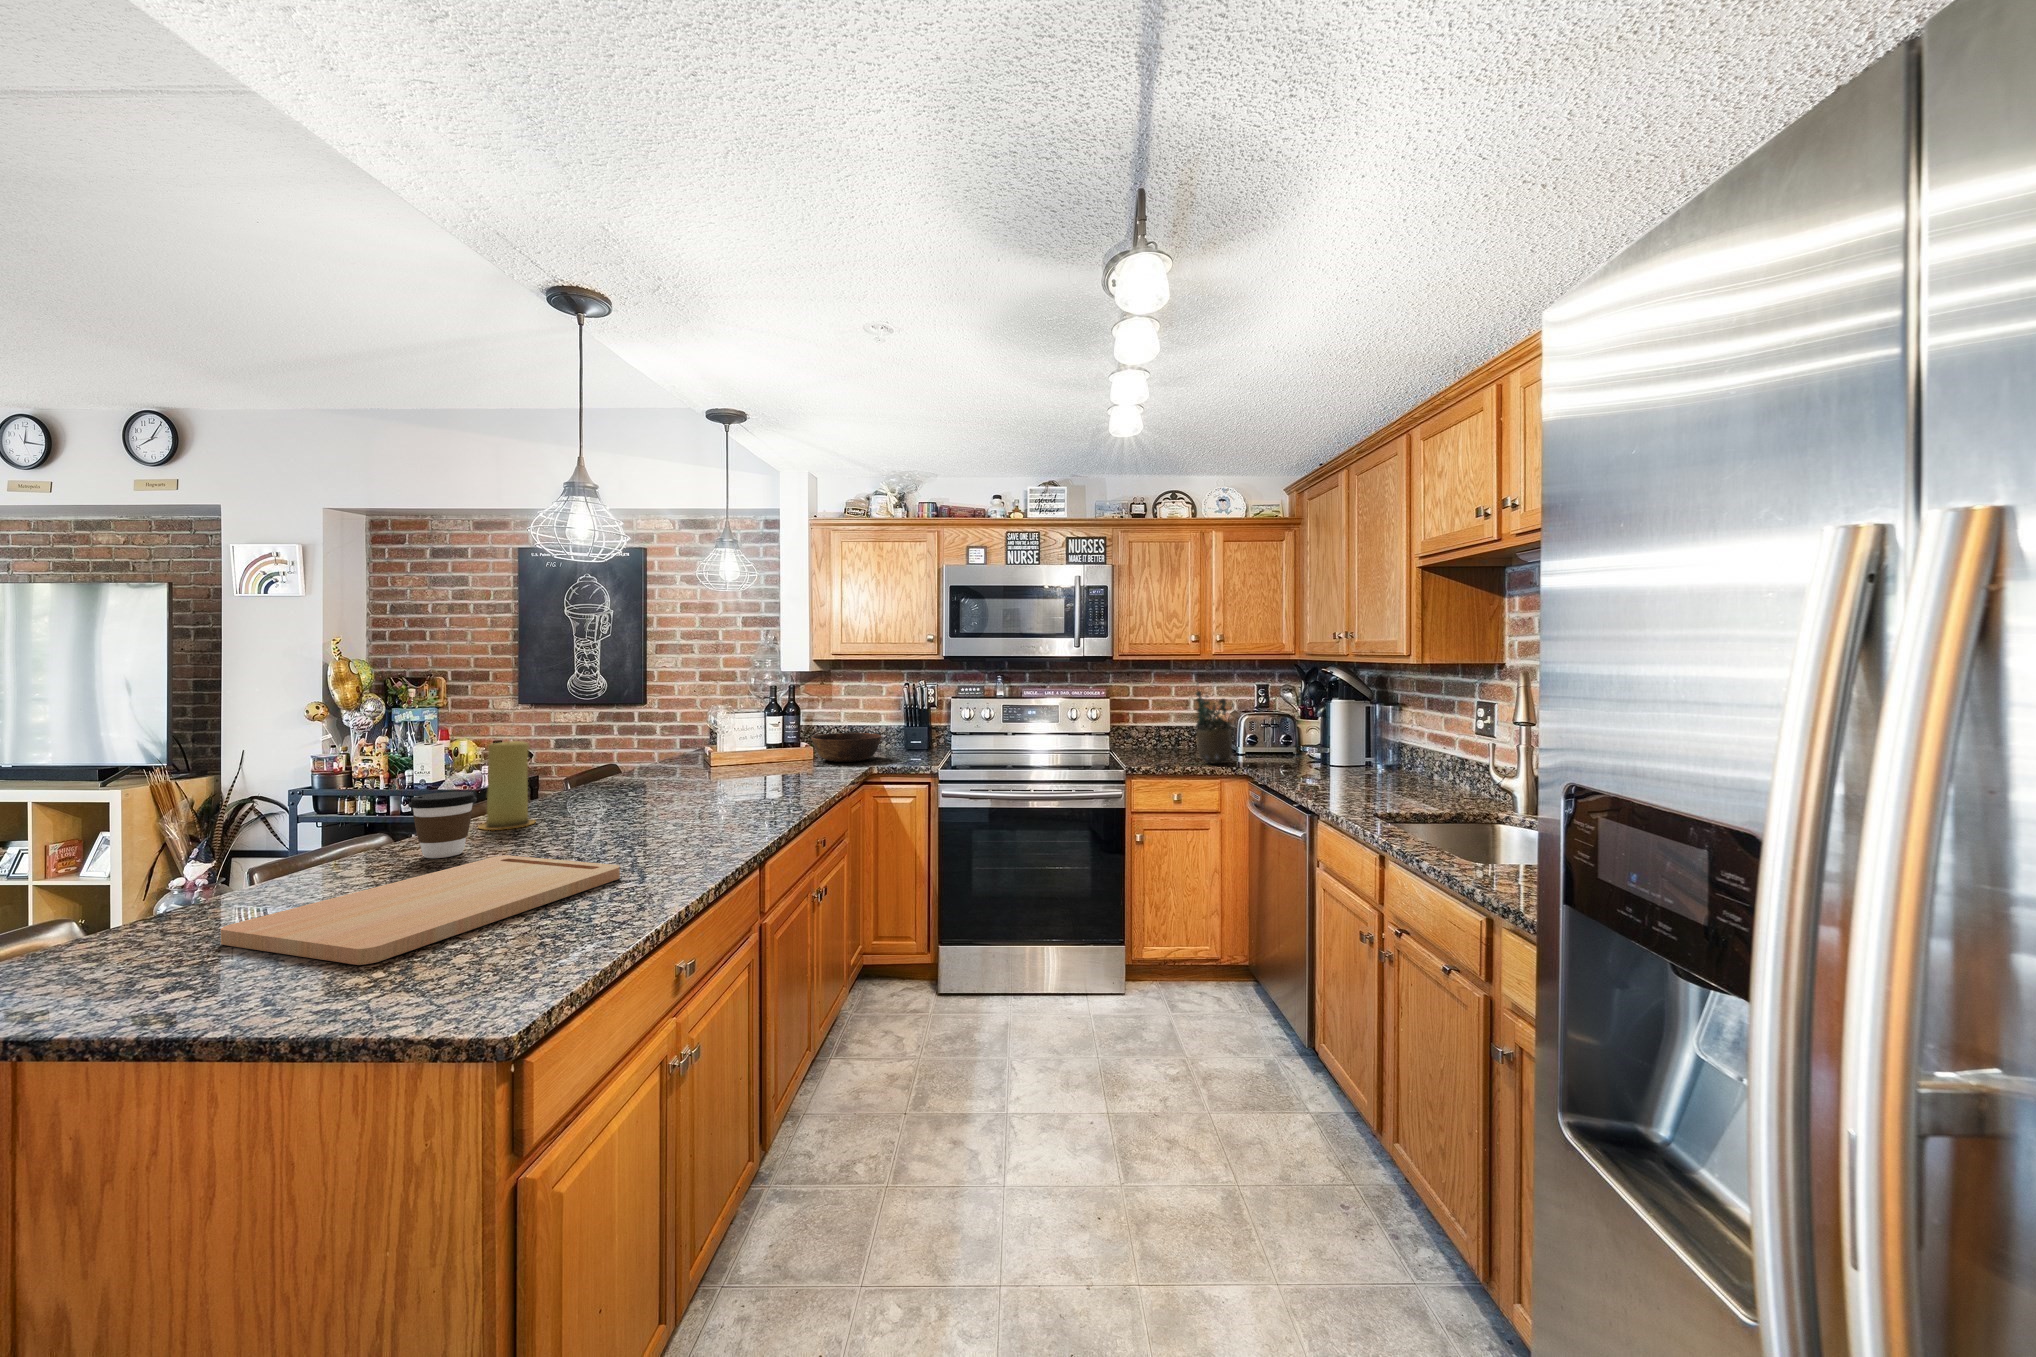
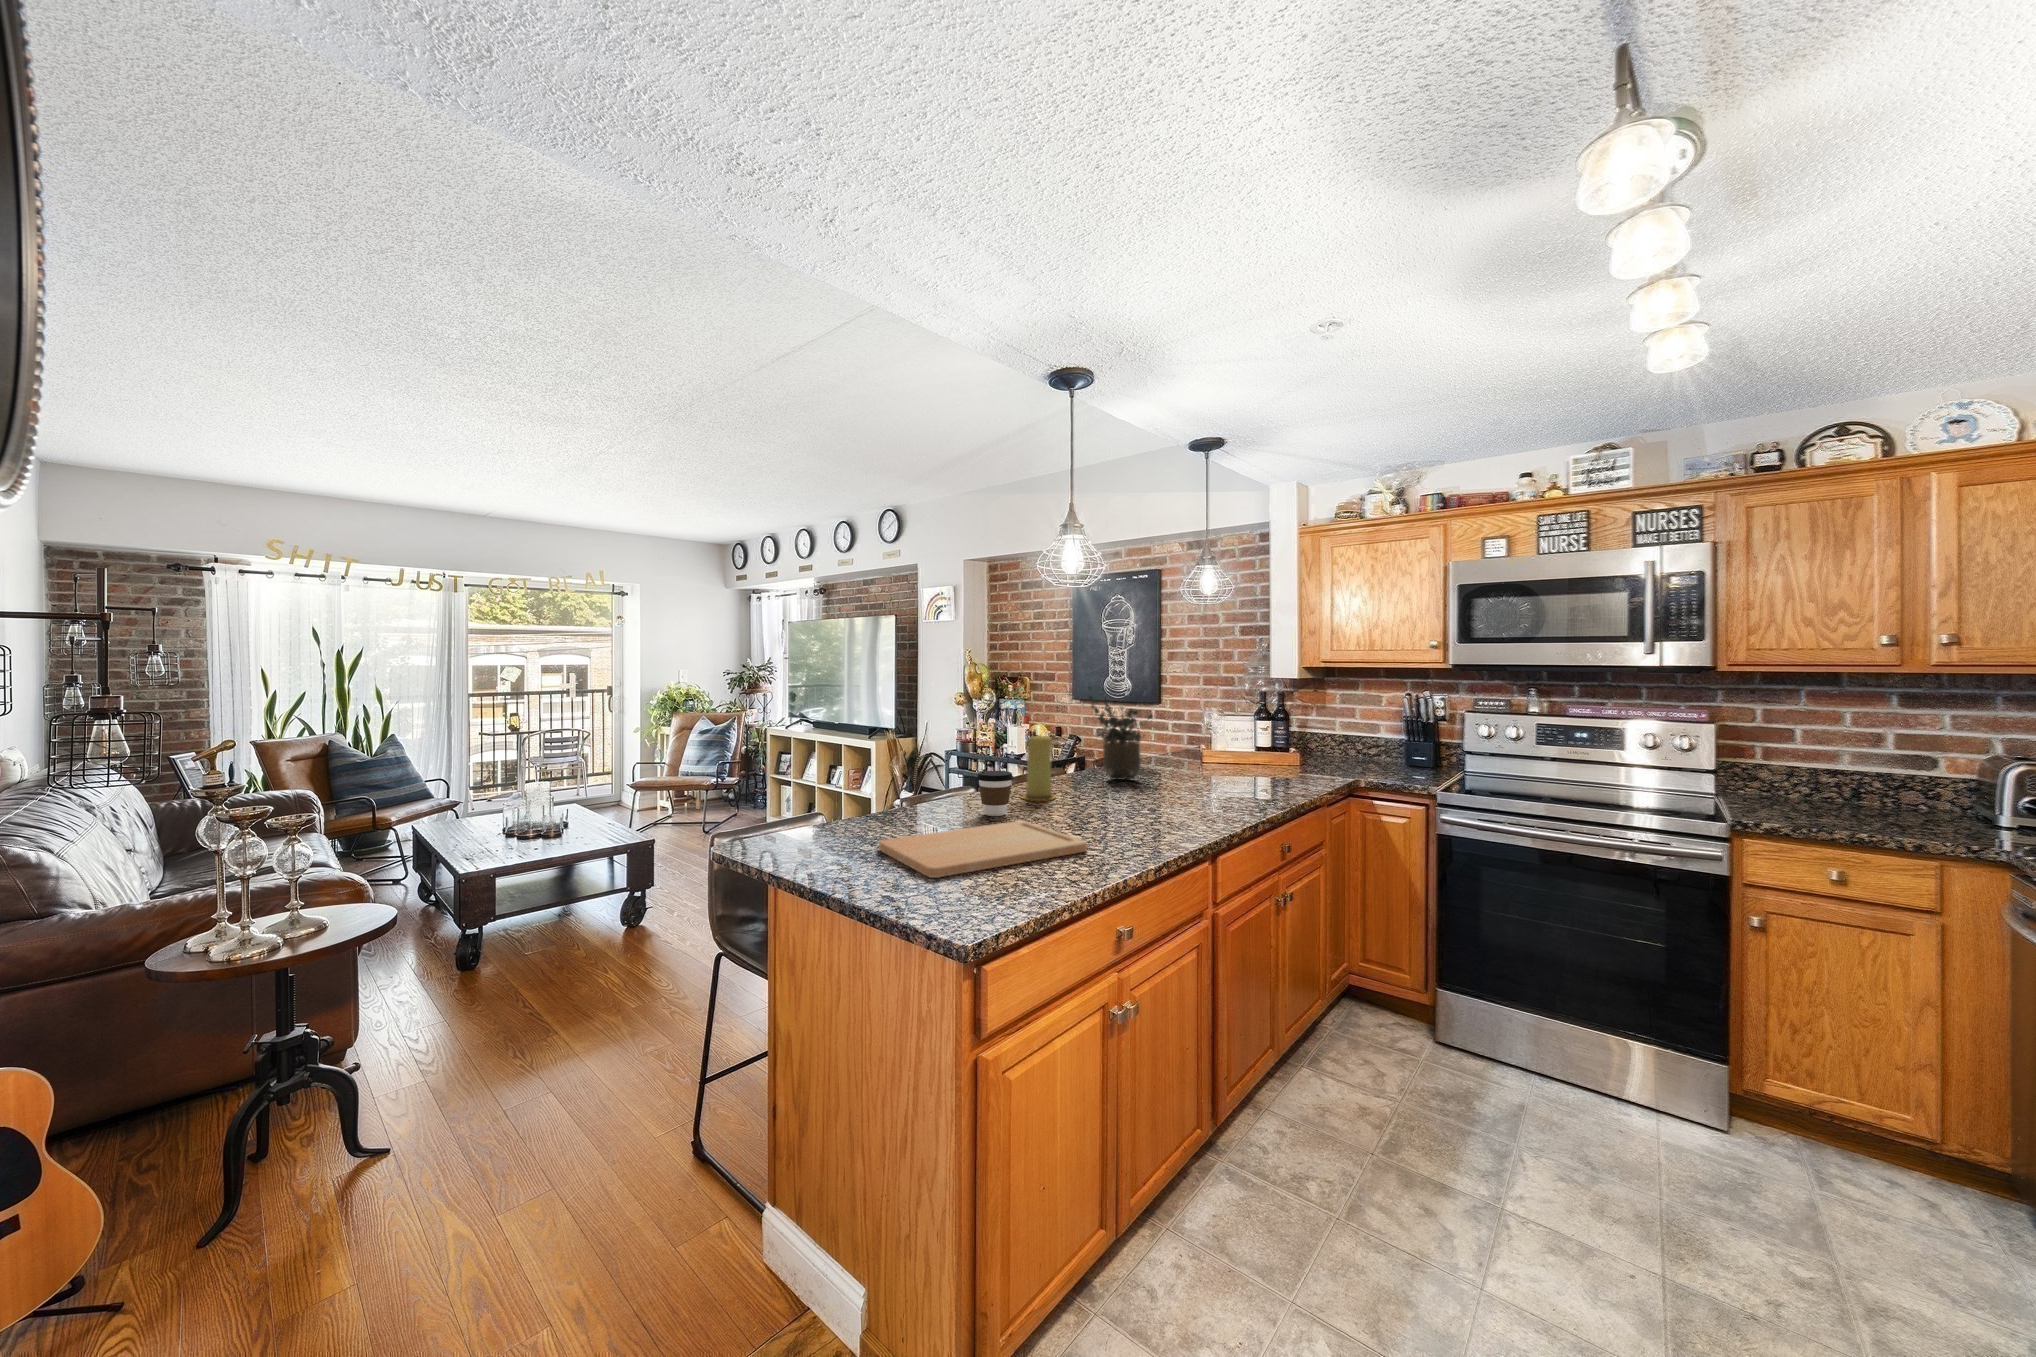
potted plant: present [1196,691,1233,763] -> present [1088,687,1153,780]
bowl: present [811,733,882,762] -> none [1298,742,1374,773]

